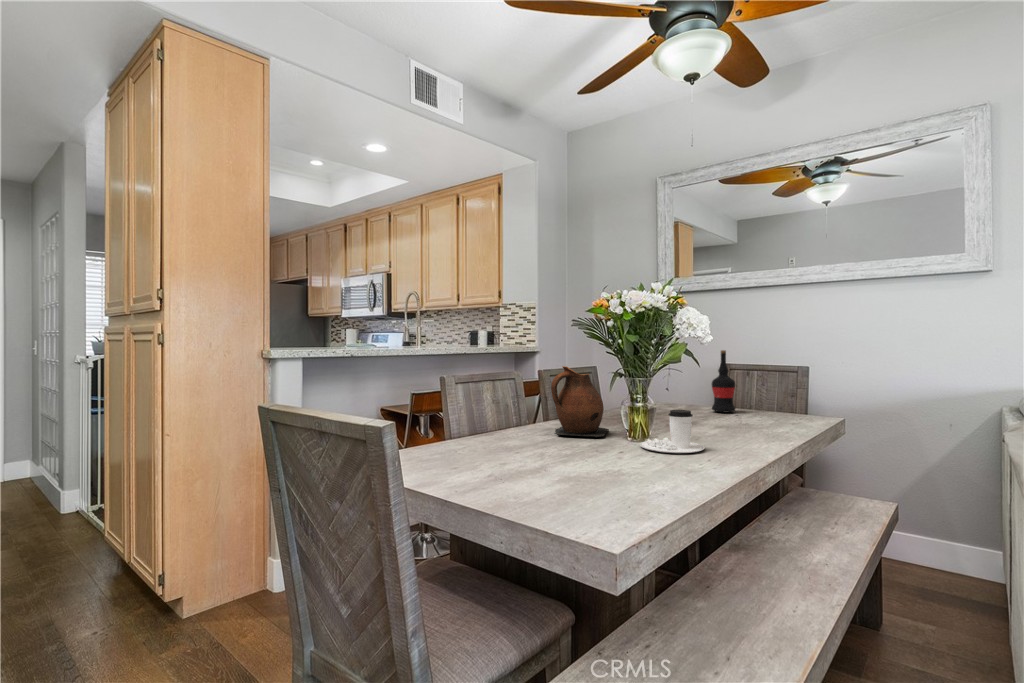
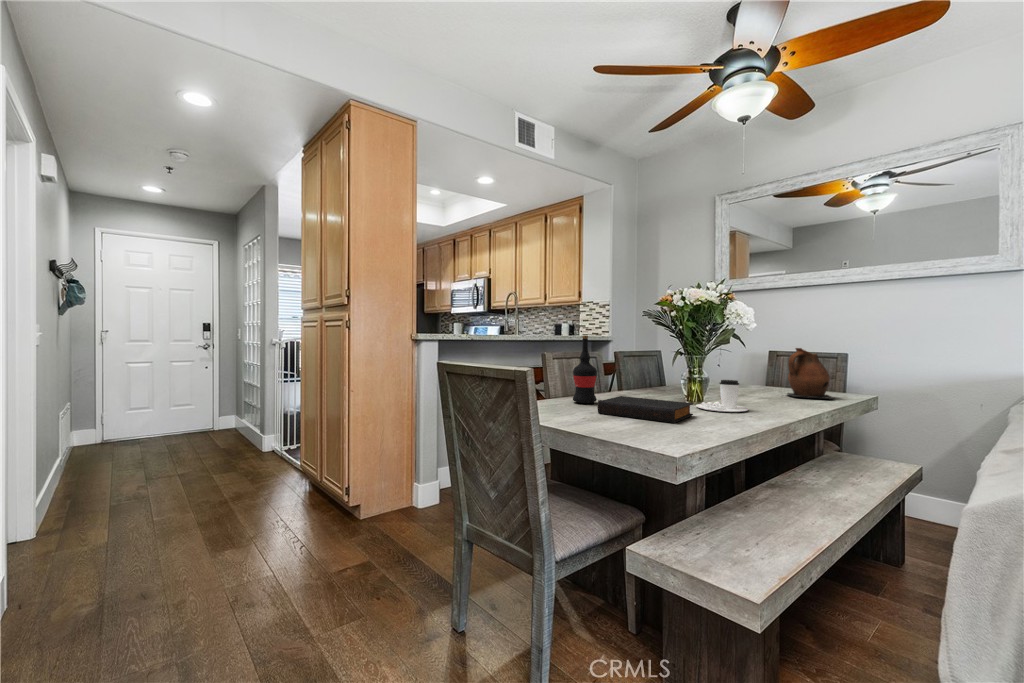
wine bottle: present [712,350,735,412] -> present [573,336,597,403]
ceramic pitcher: present [551,366,609,438] -> present [787,348,834,399]
book: none [510,436,636,477] -> present [597,396,693,423]

